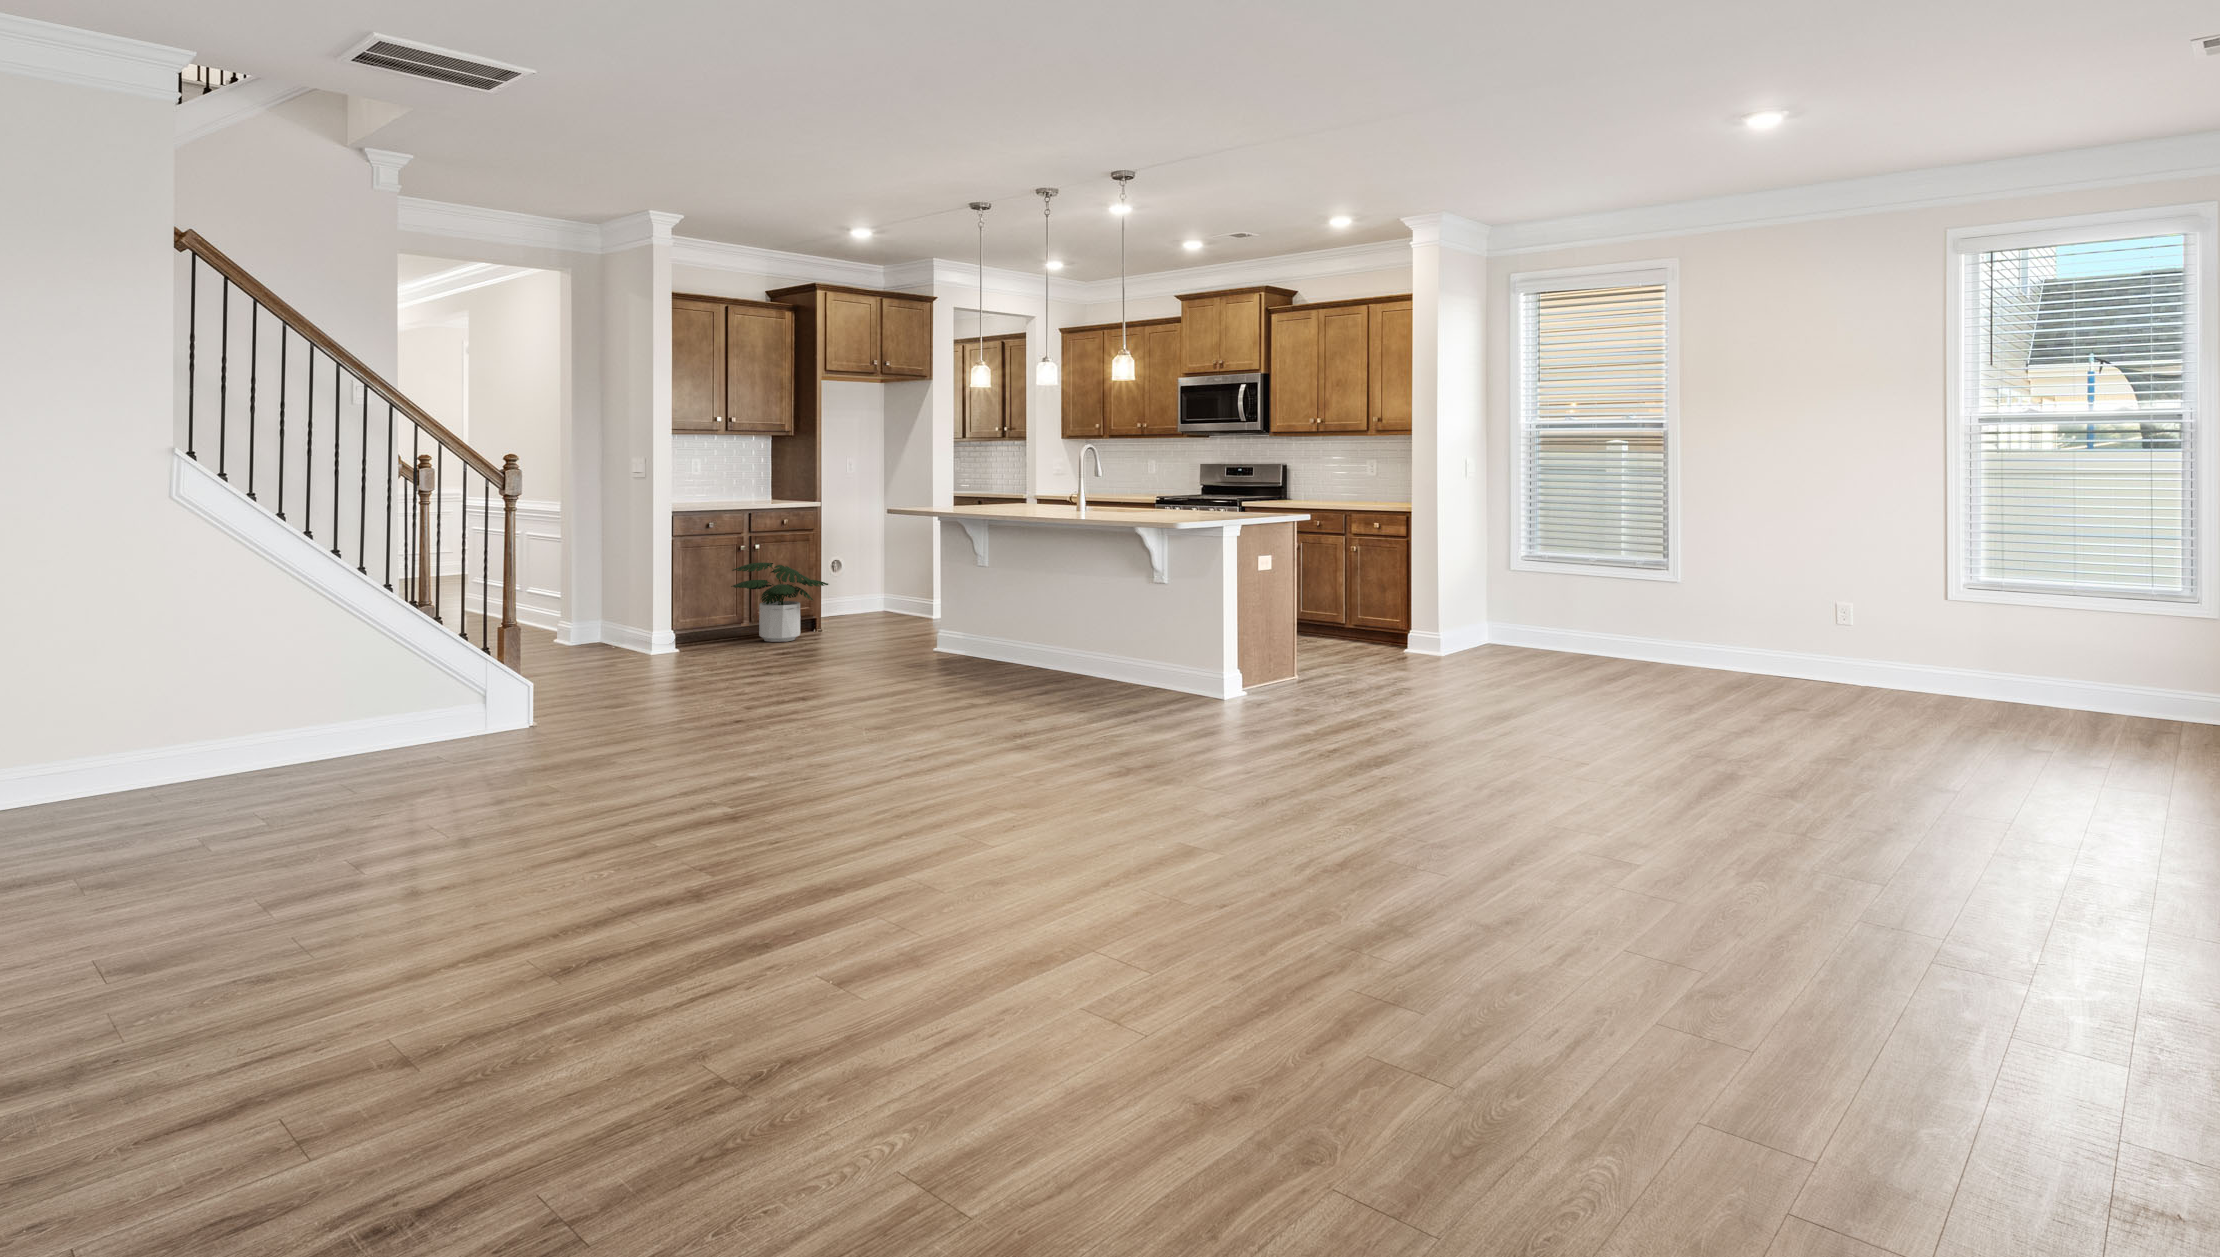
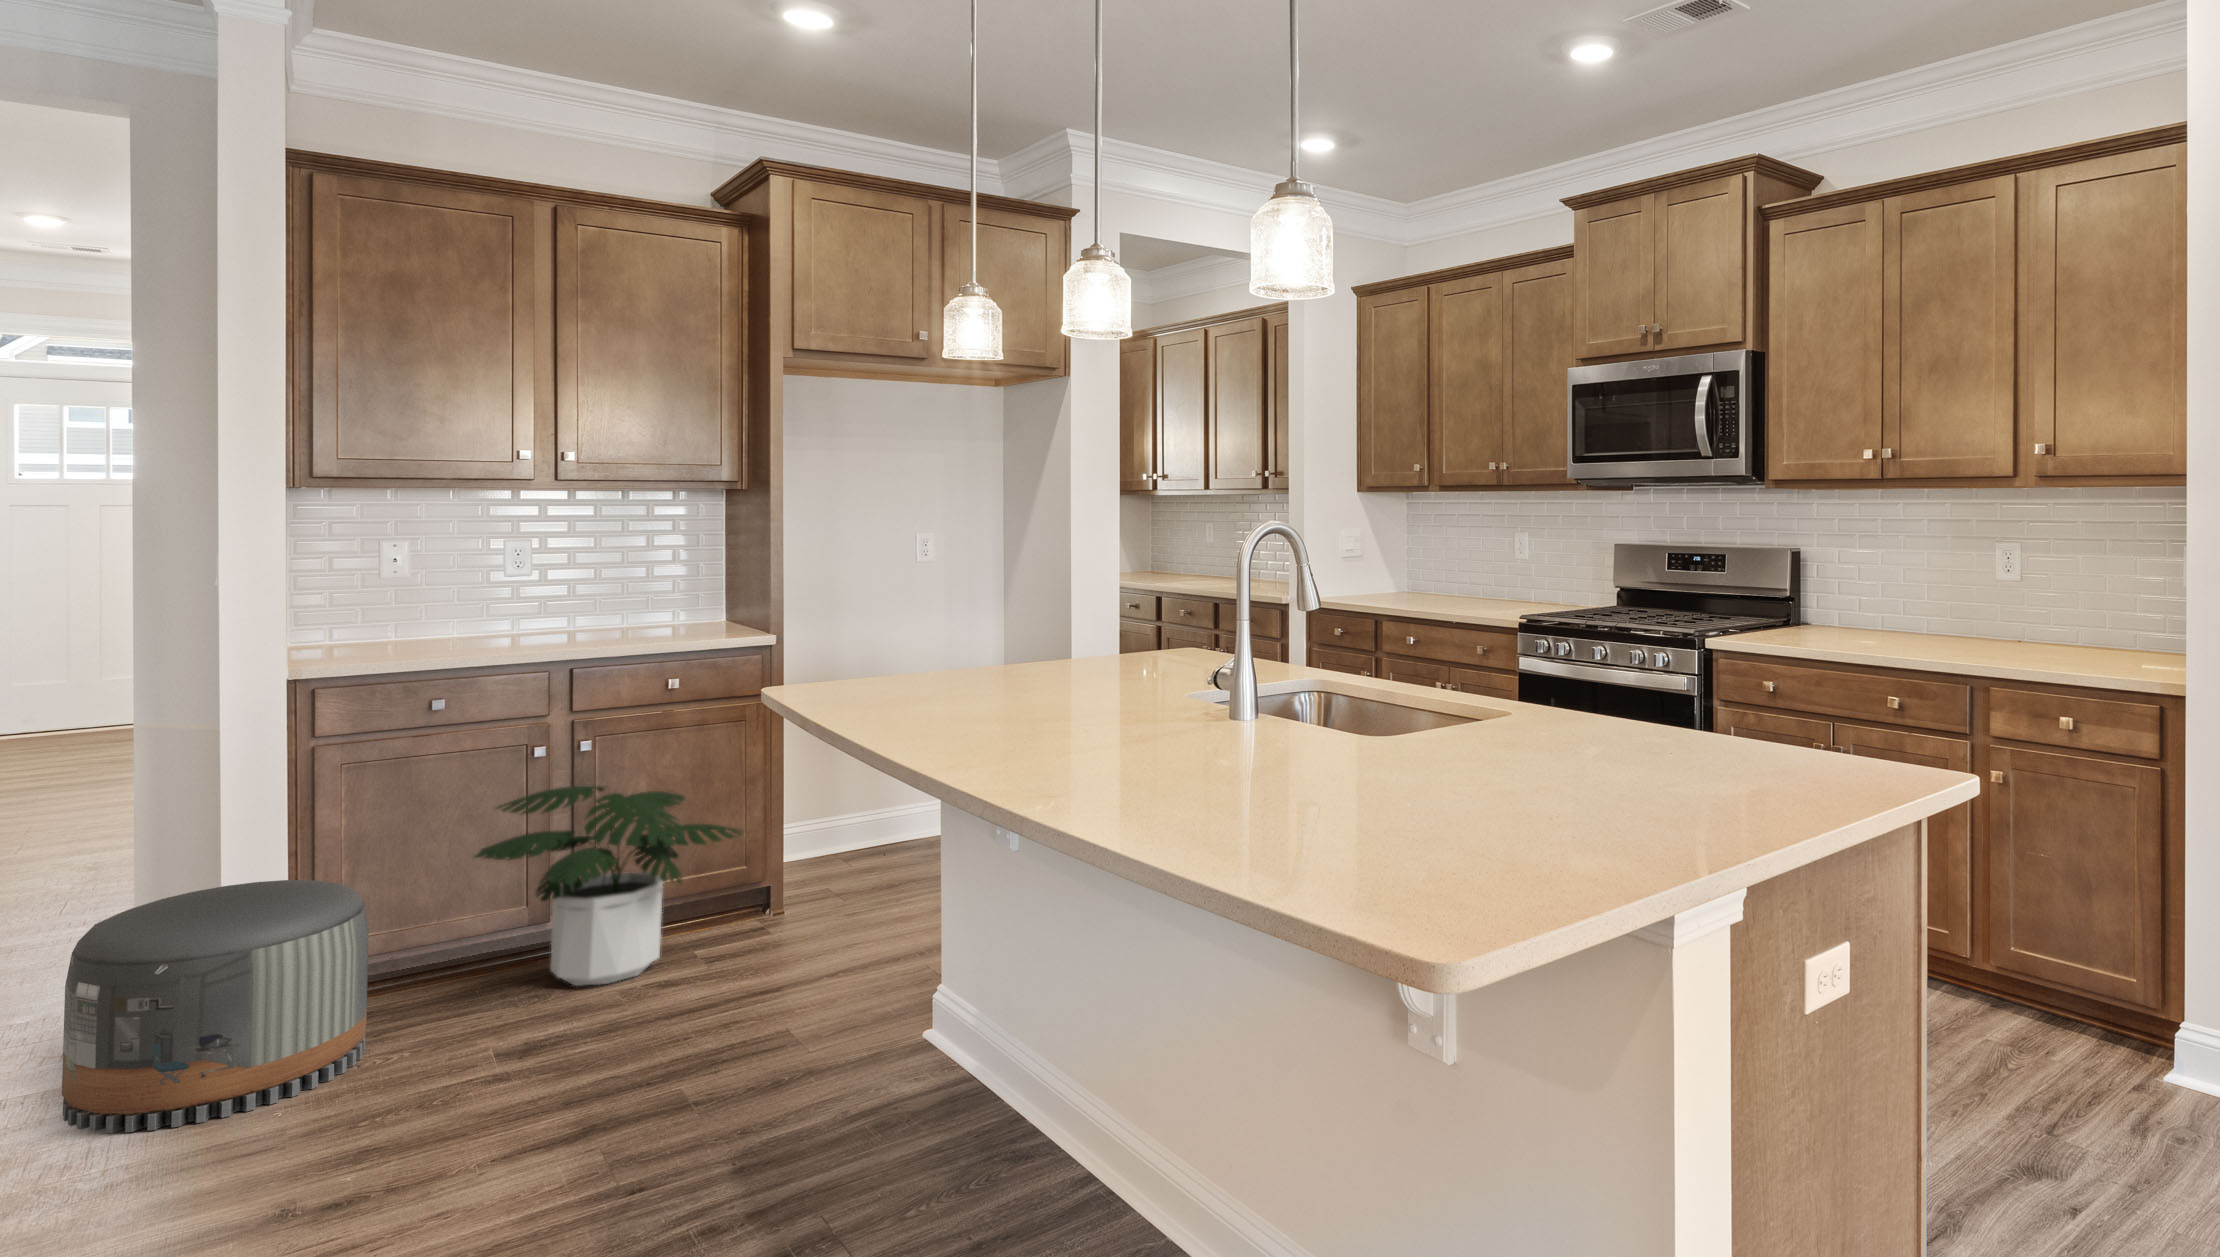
pouf: none [641,588,729,663] -> present [62,880,369,1133]

